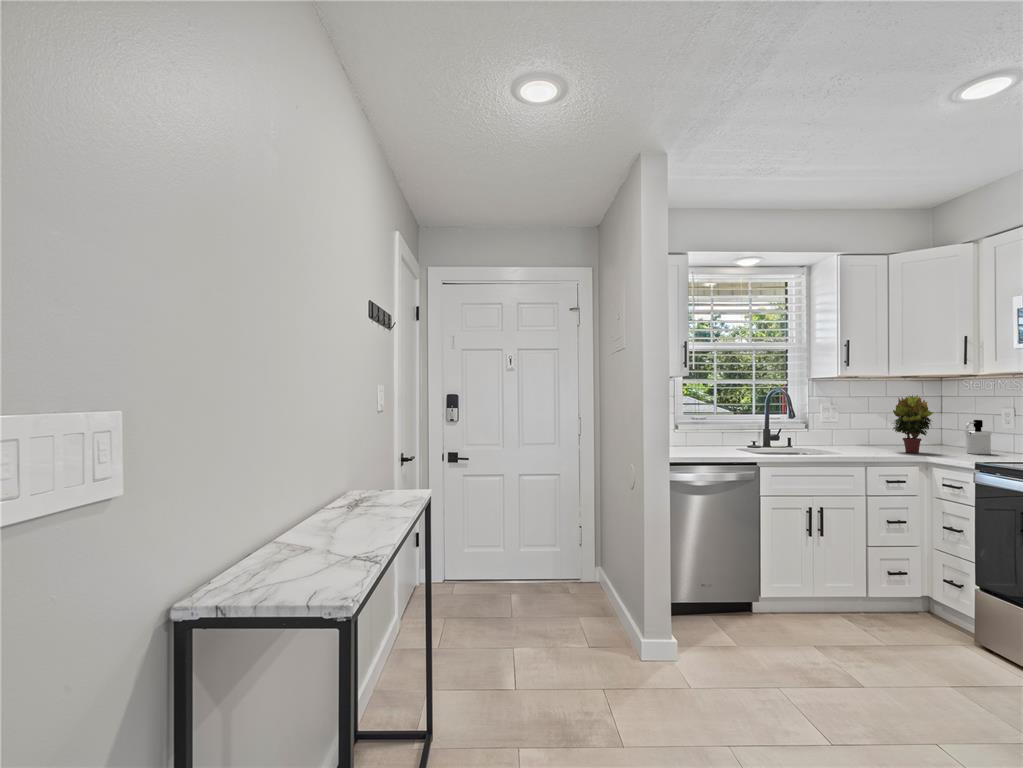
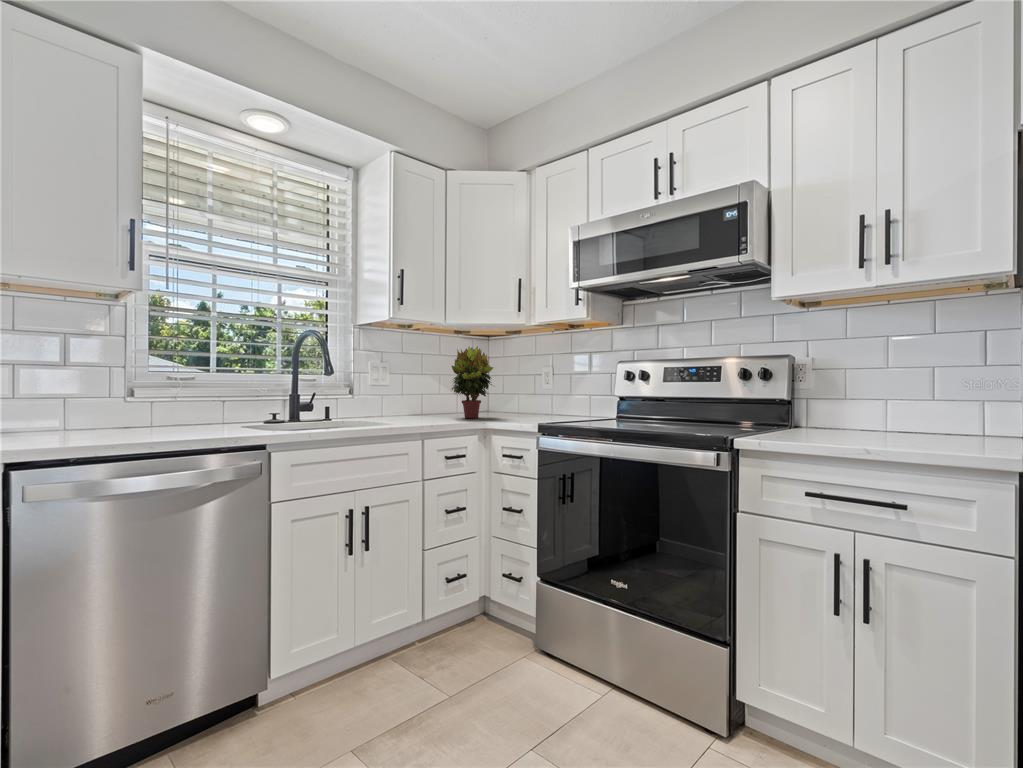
soap dispenser: present [965,420,991,454] -> none [522,376,546,416]

